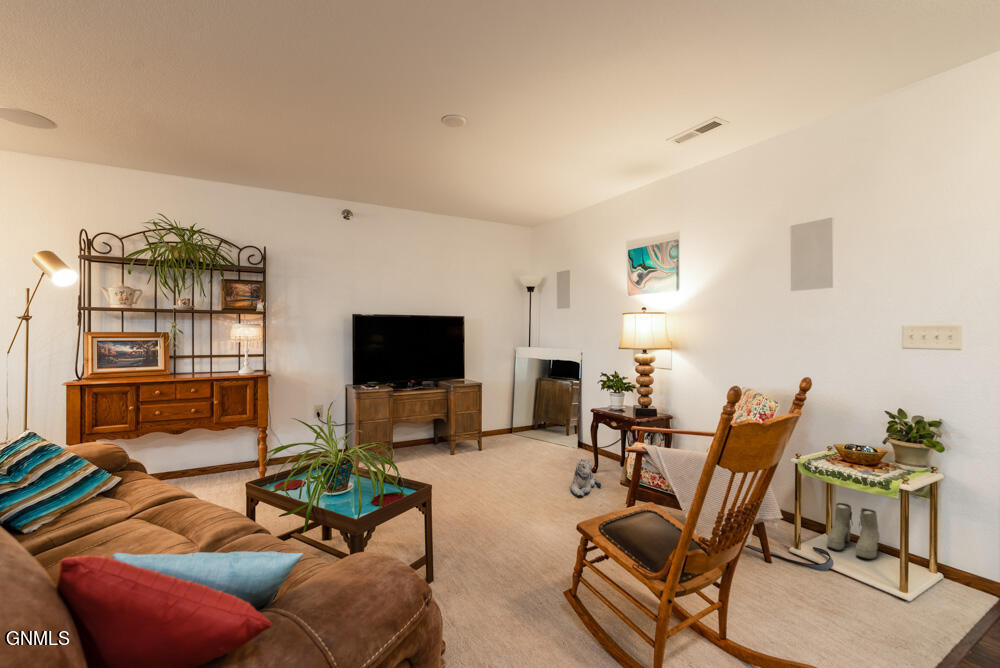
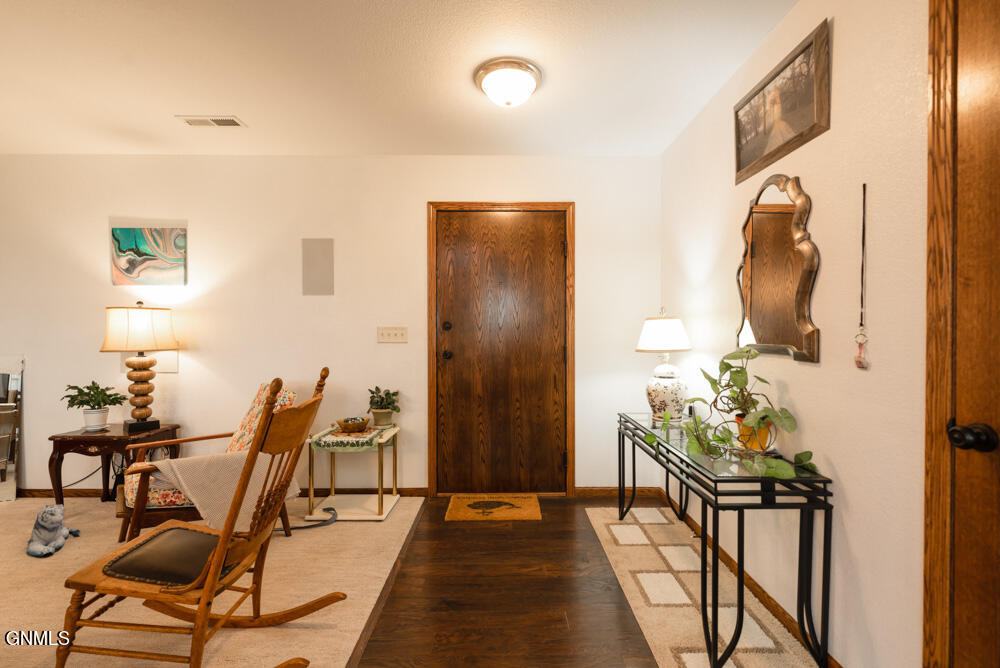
boots: present [827,503,879,559] -> none [332,468,365,508]

